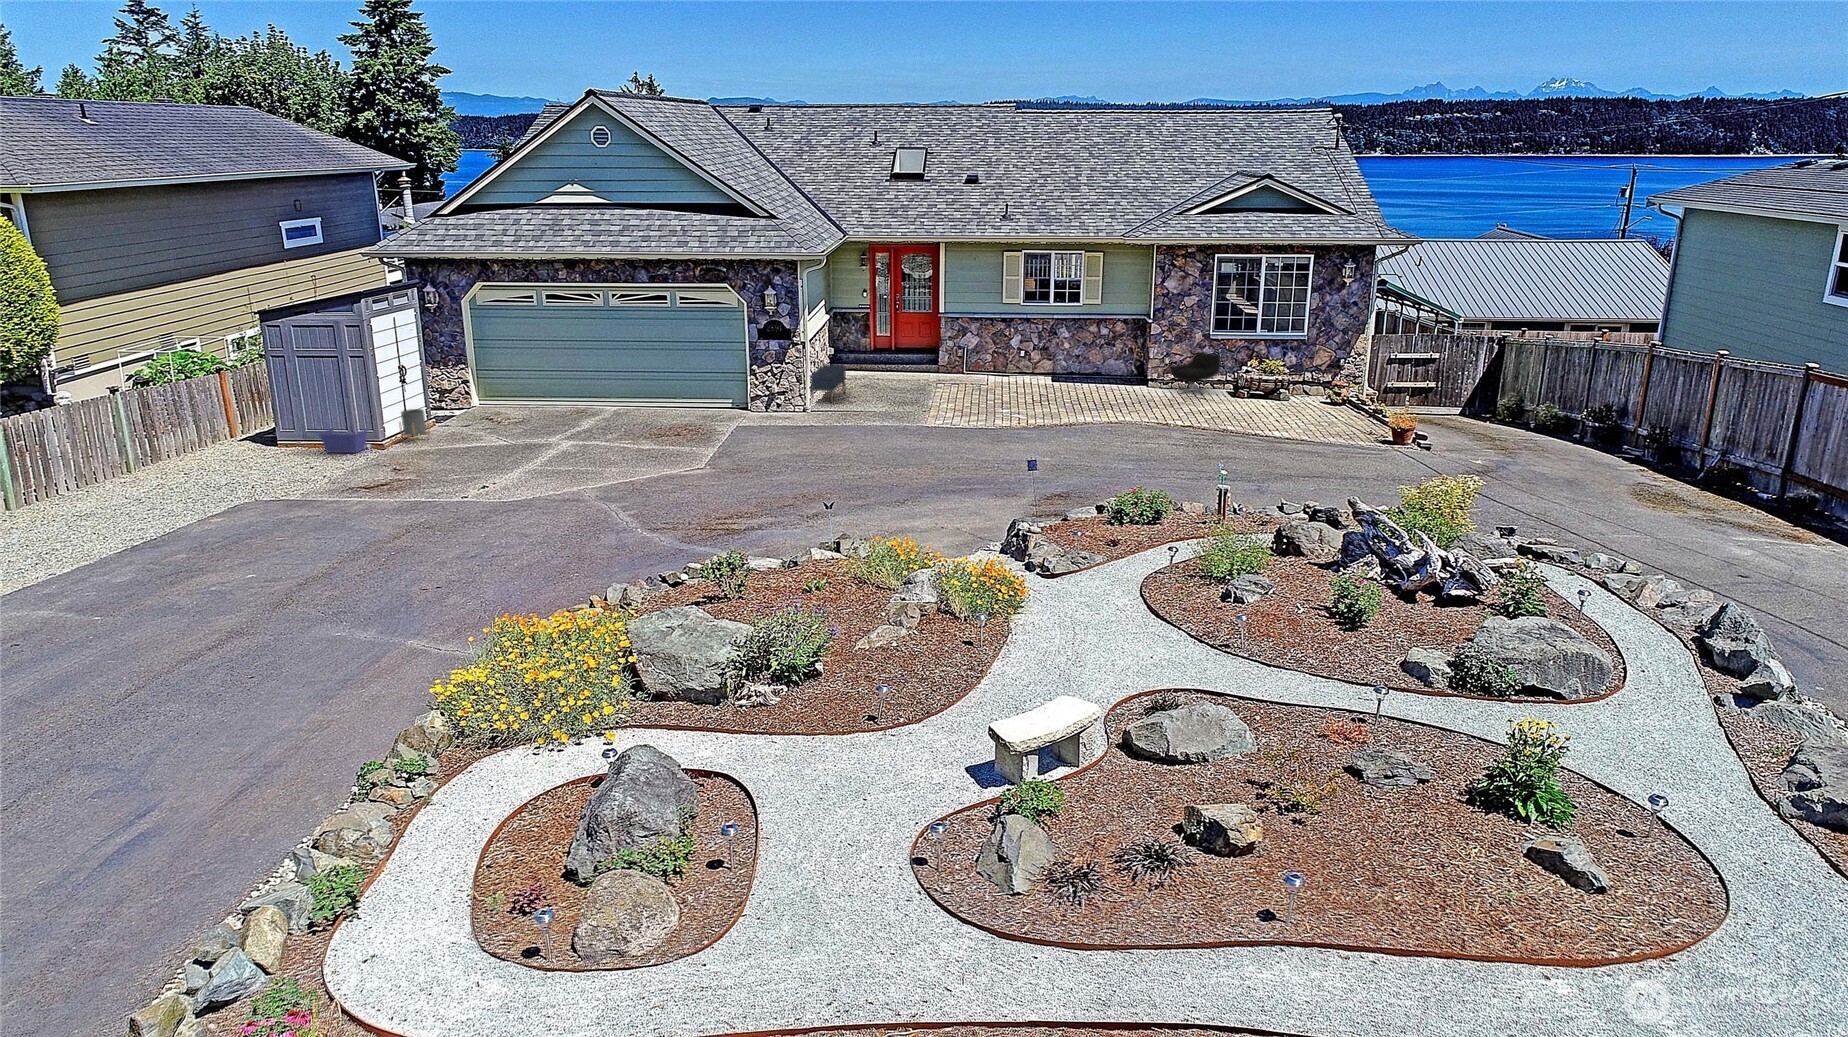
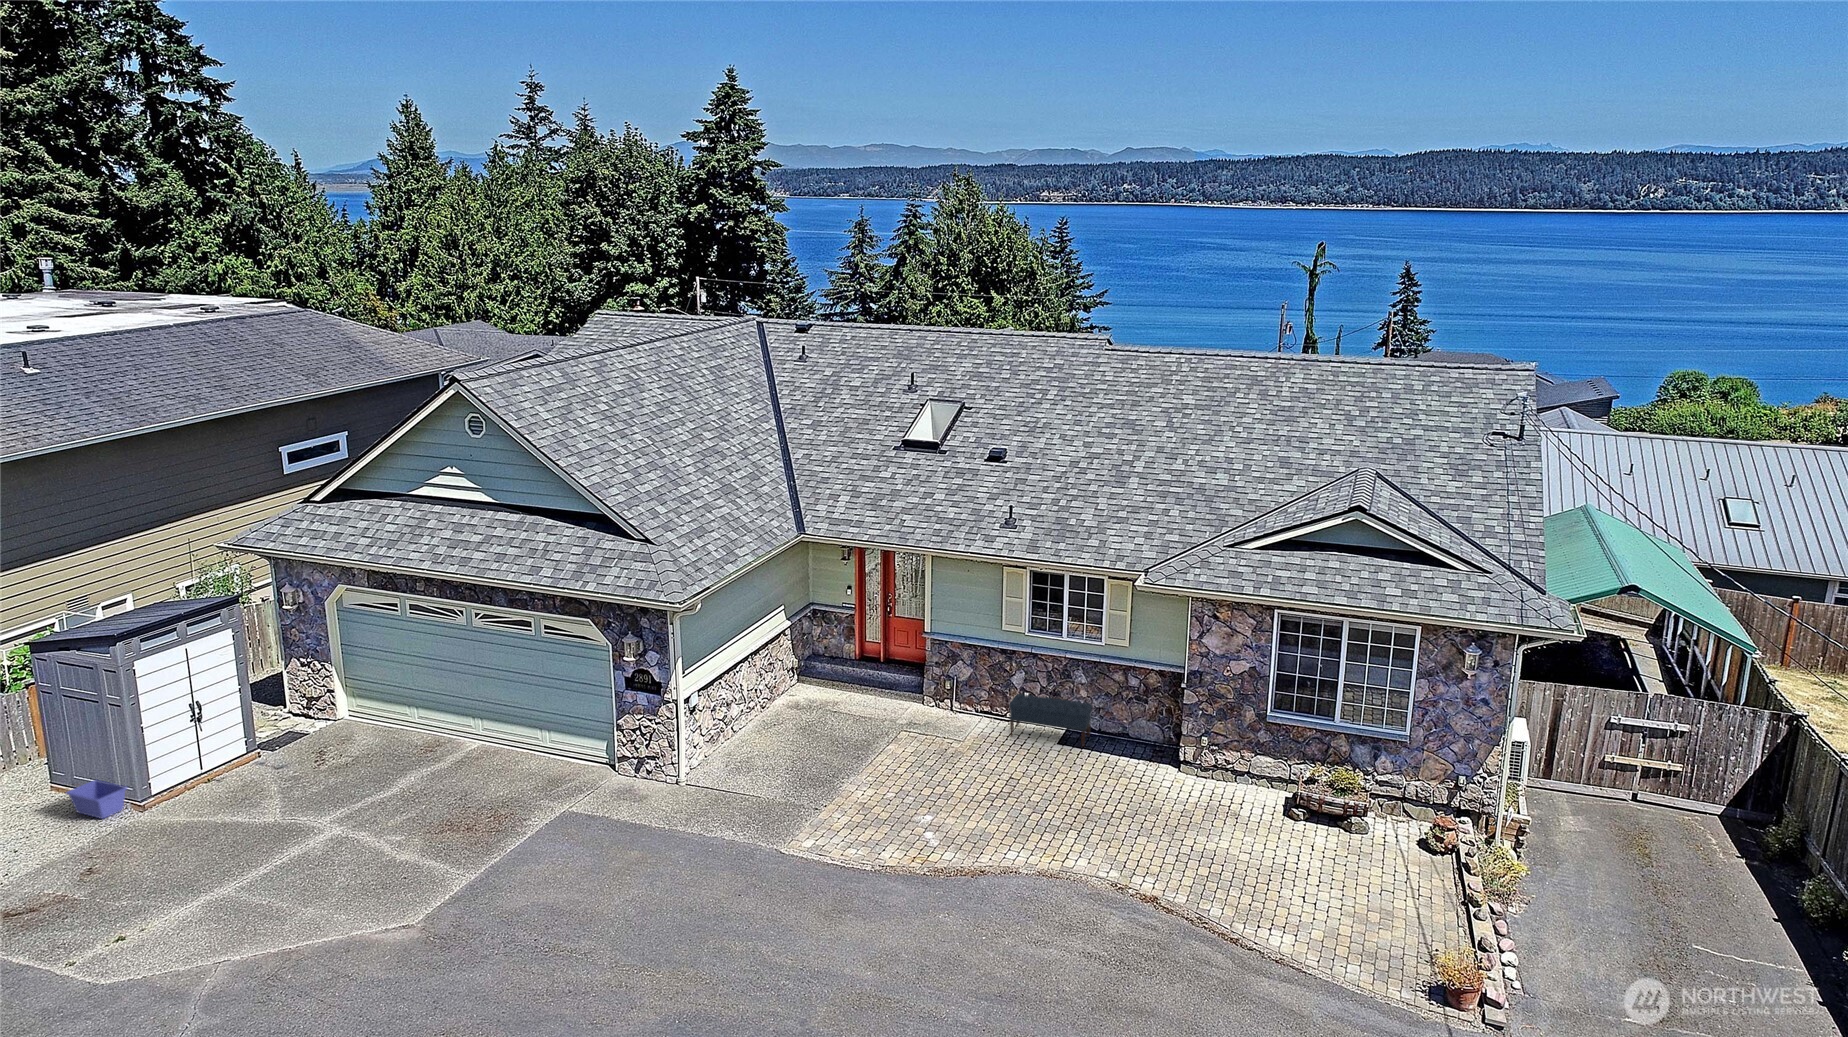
lounge chair: present [1169,352,1220,391] -> none [1199,738,1273,808]
bench: present [809,365,846,404] -> present [1009,694,1092,746]
planter: present [399,409,430,442] -> none [175,757,212,803]

